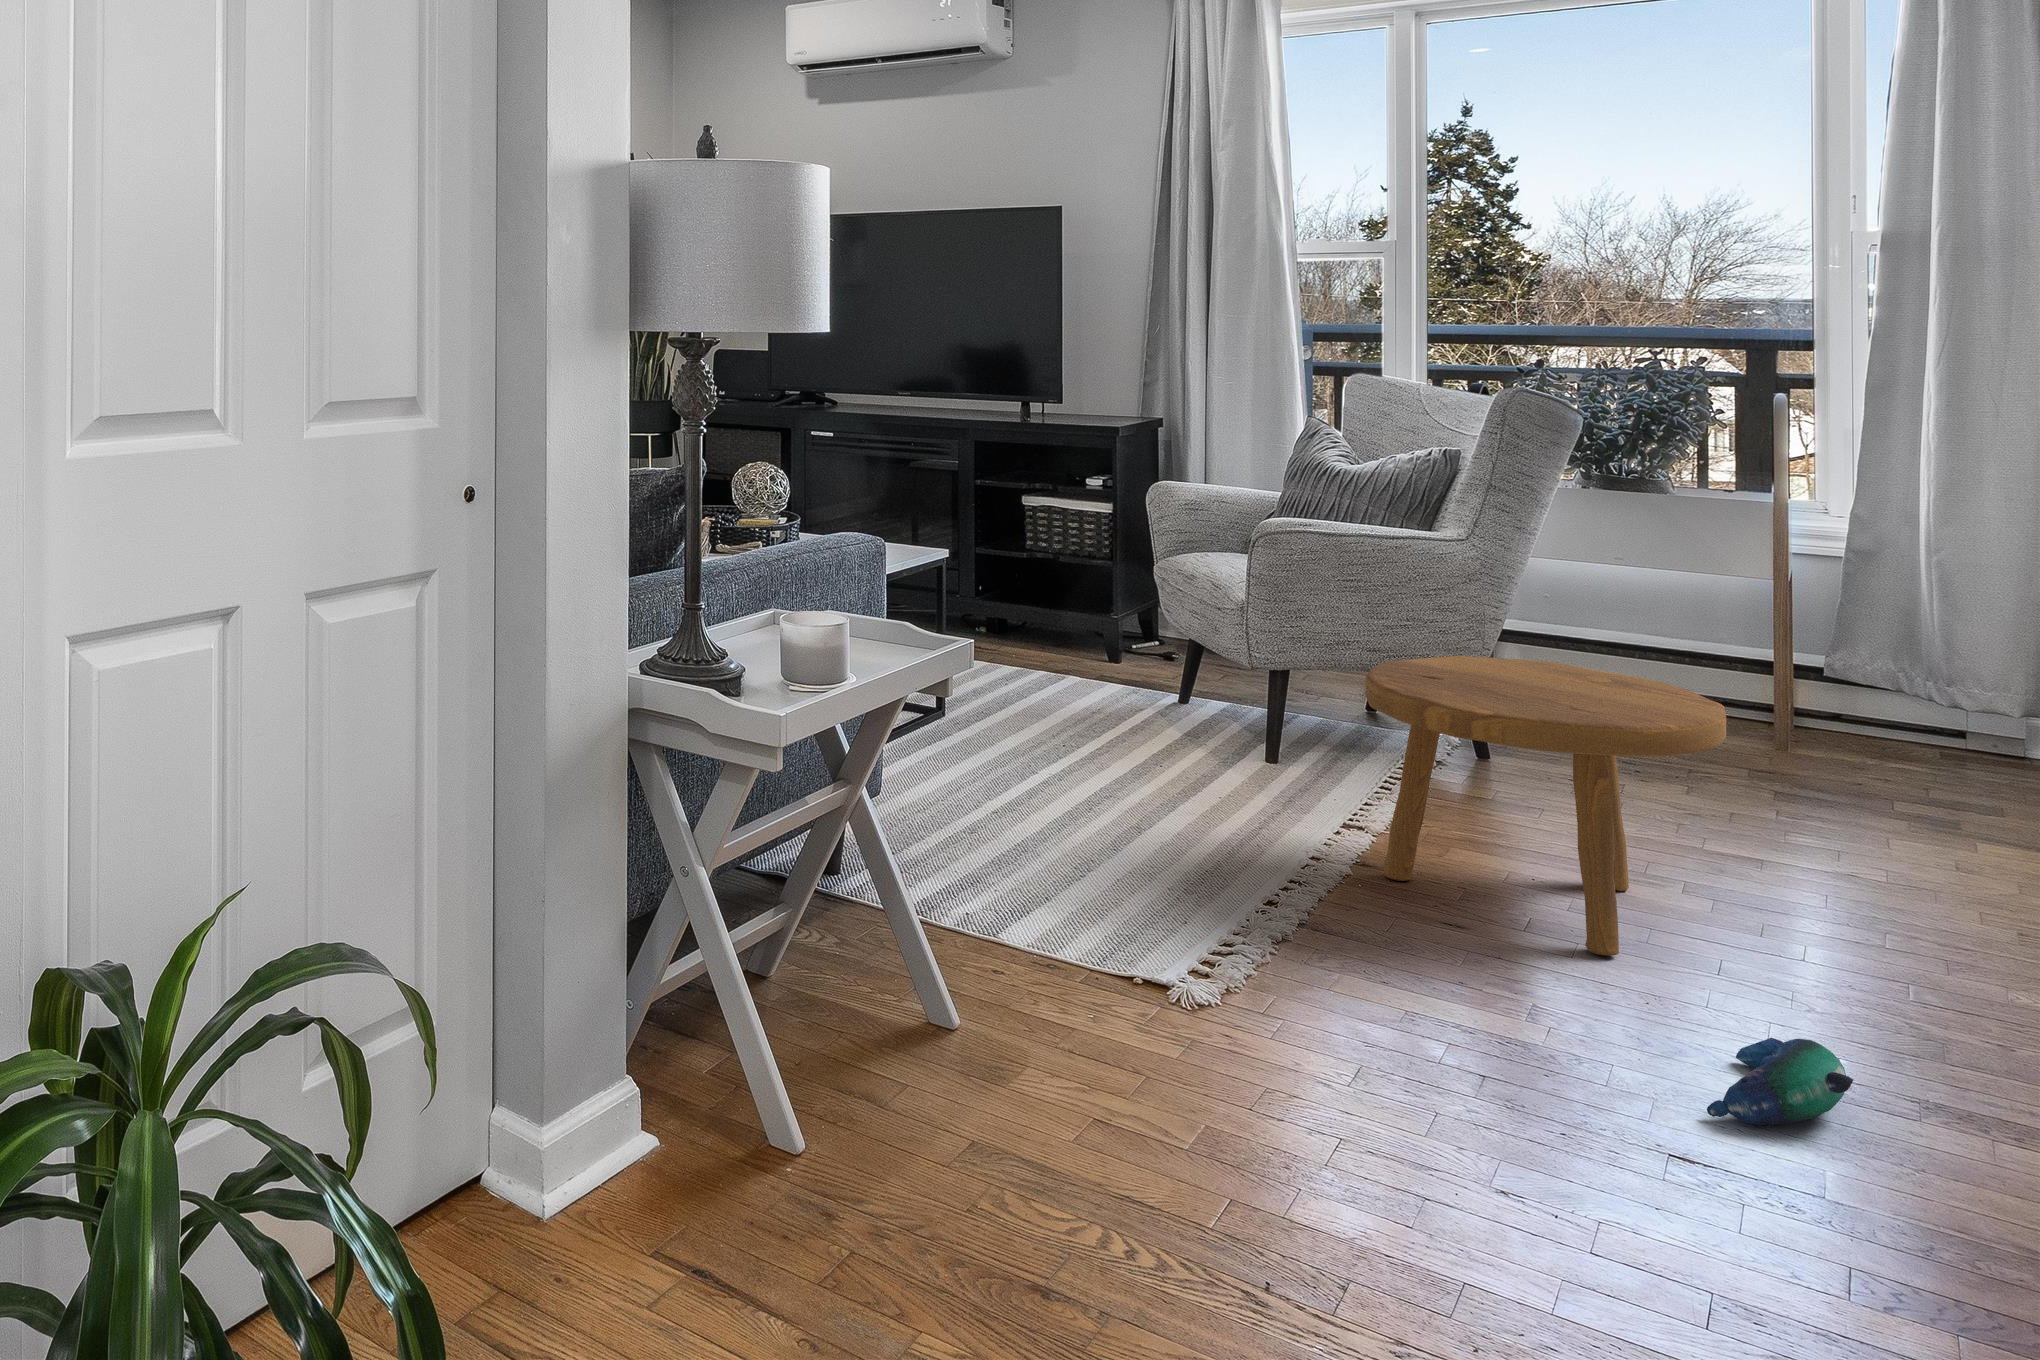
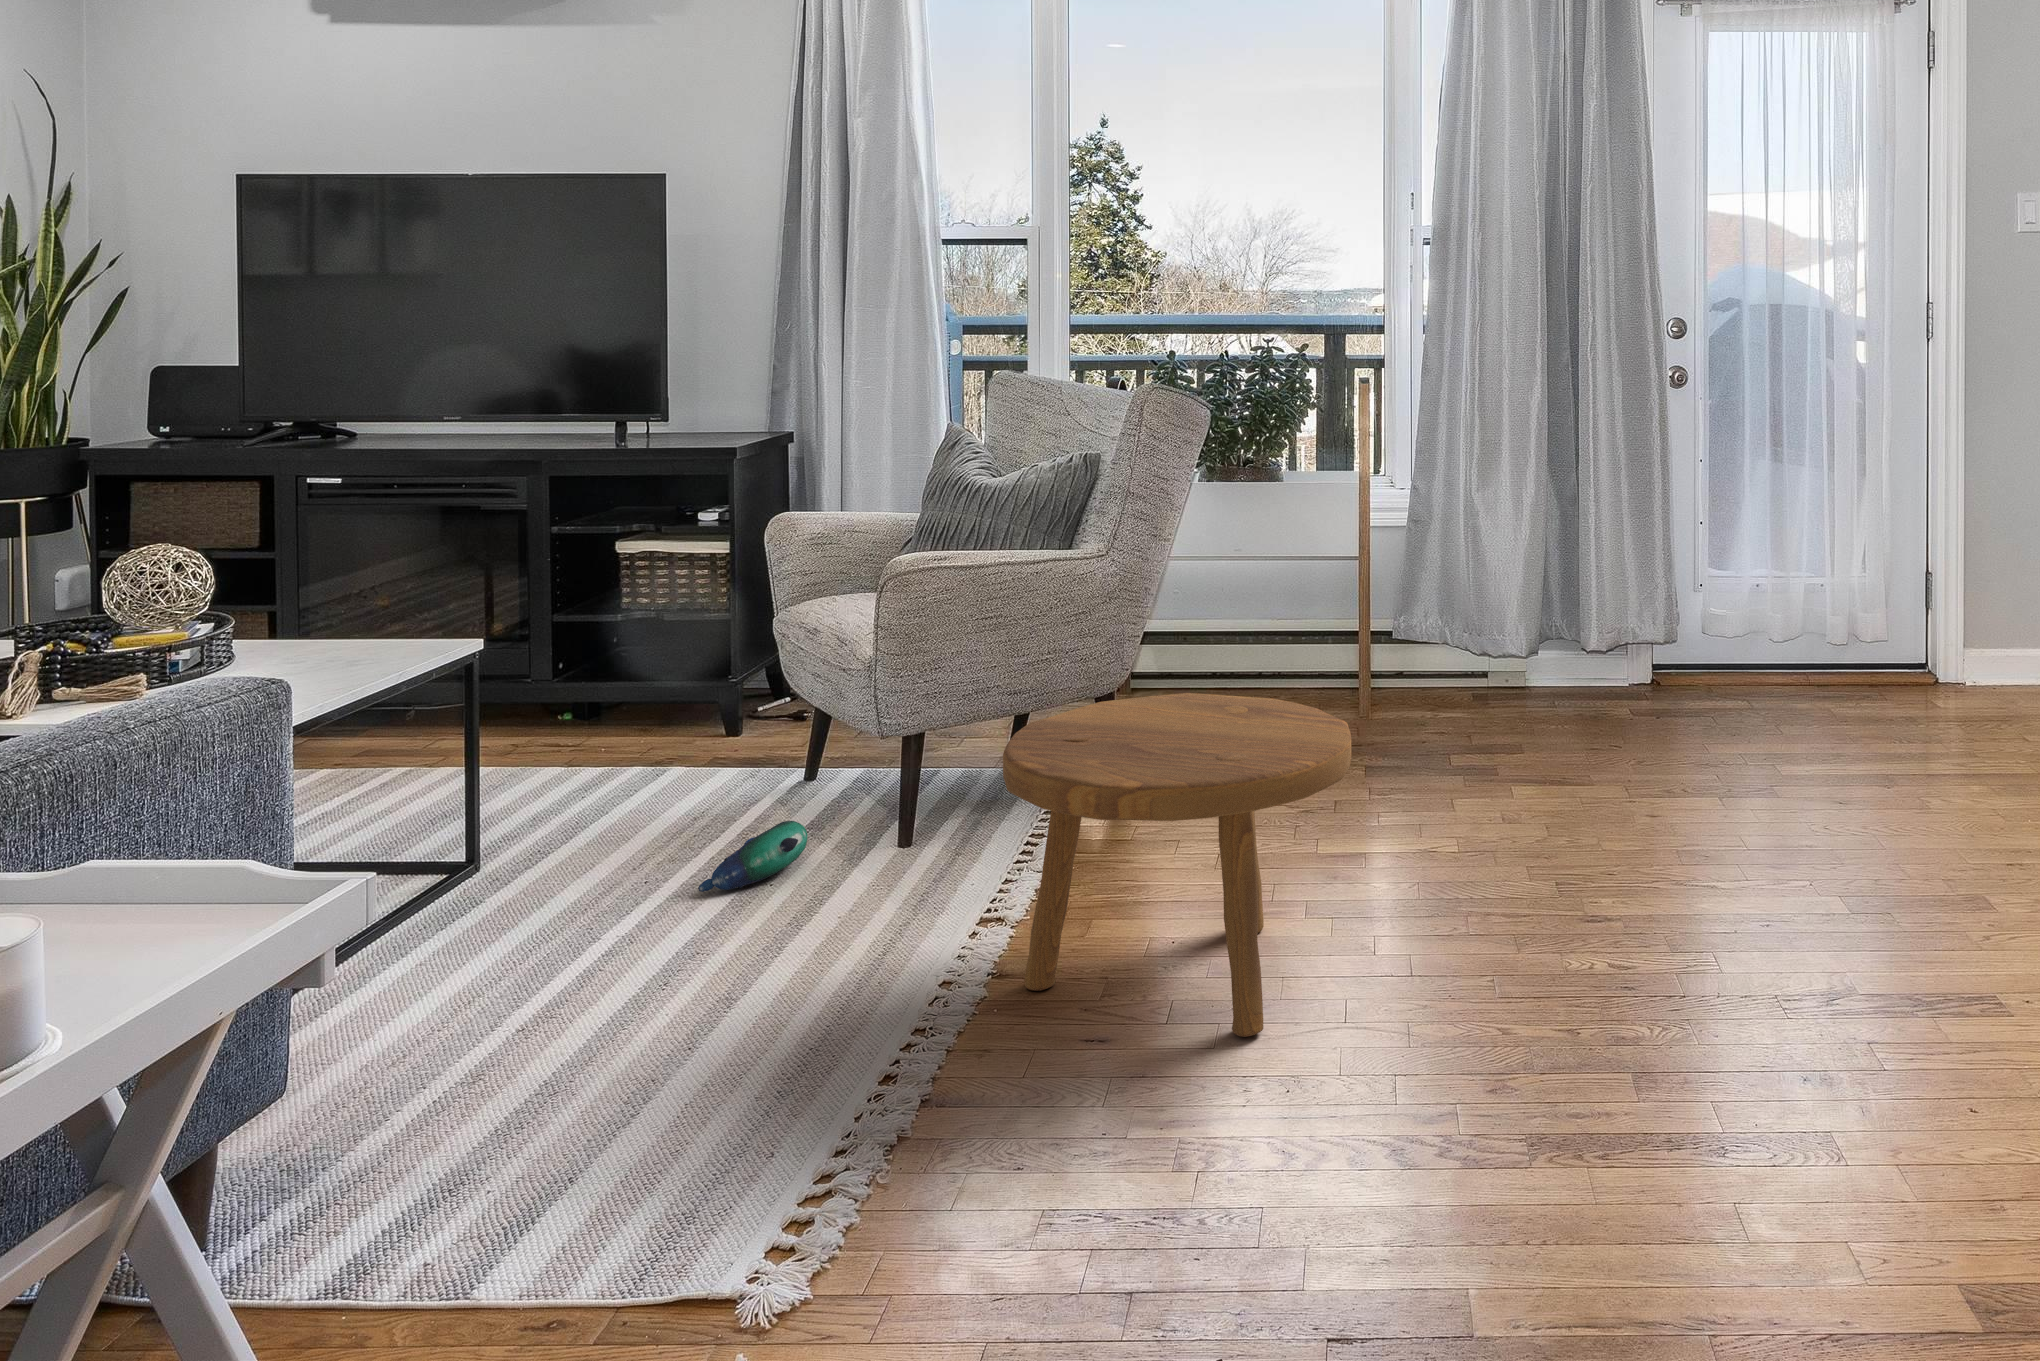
plush toy: present [1707,1038,1854,1127] -> present [698,821,807,892]

